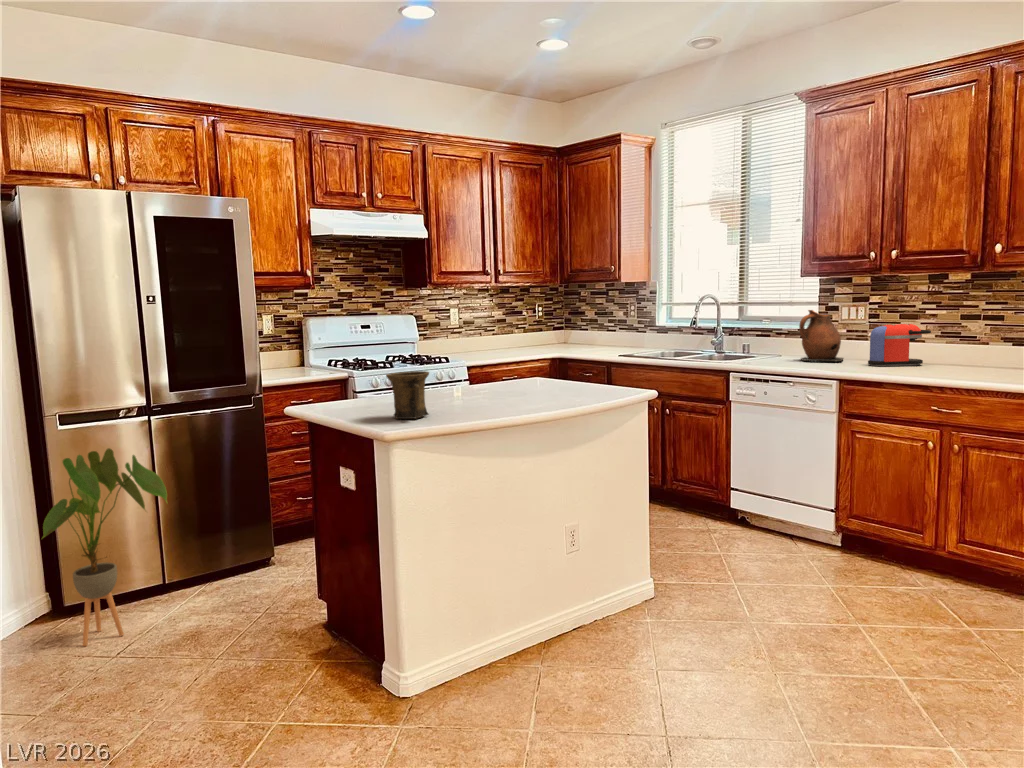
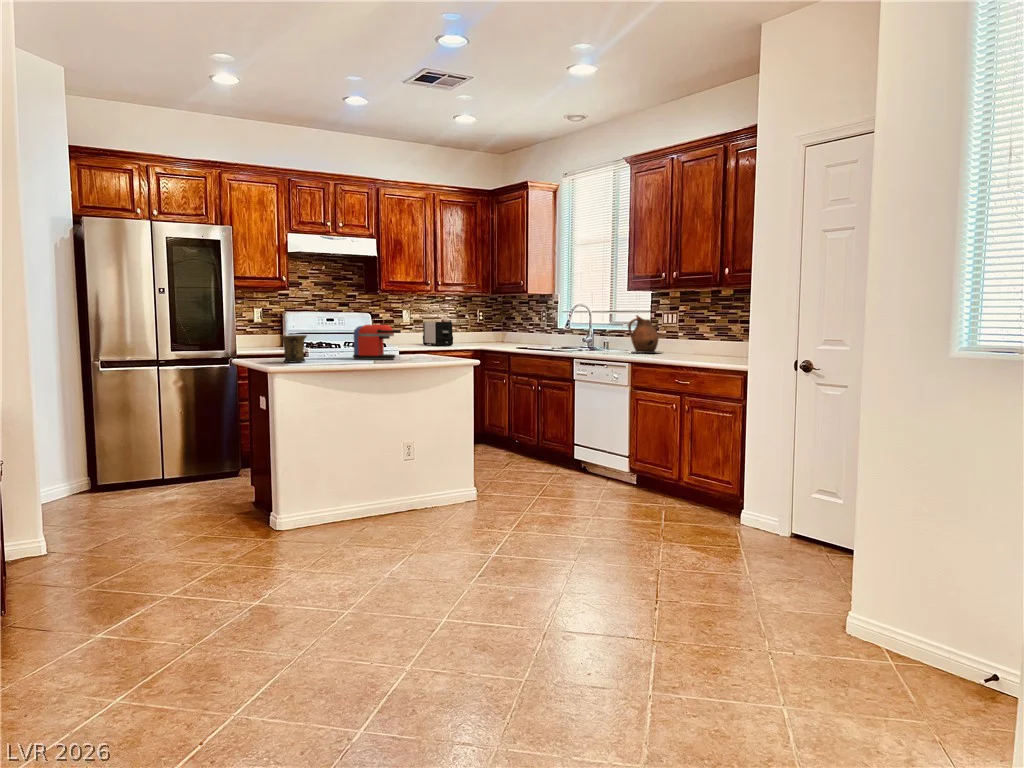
toaster: none [487,323,534,357] -> present [423,322,453,346]
coffee maker: present [868,324,931,366] -> present [353,325,401,360]
house plant: present [43,448,167,646] -> none [81,382,160,502]

